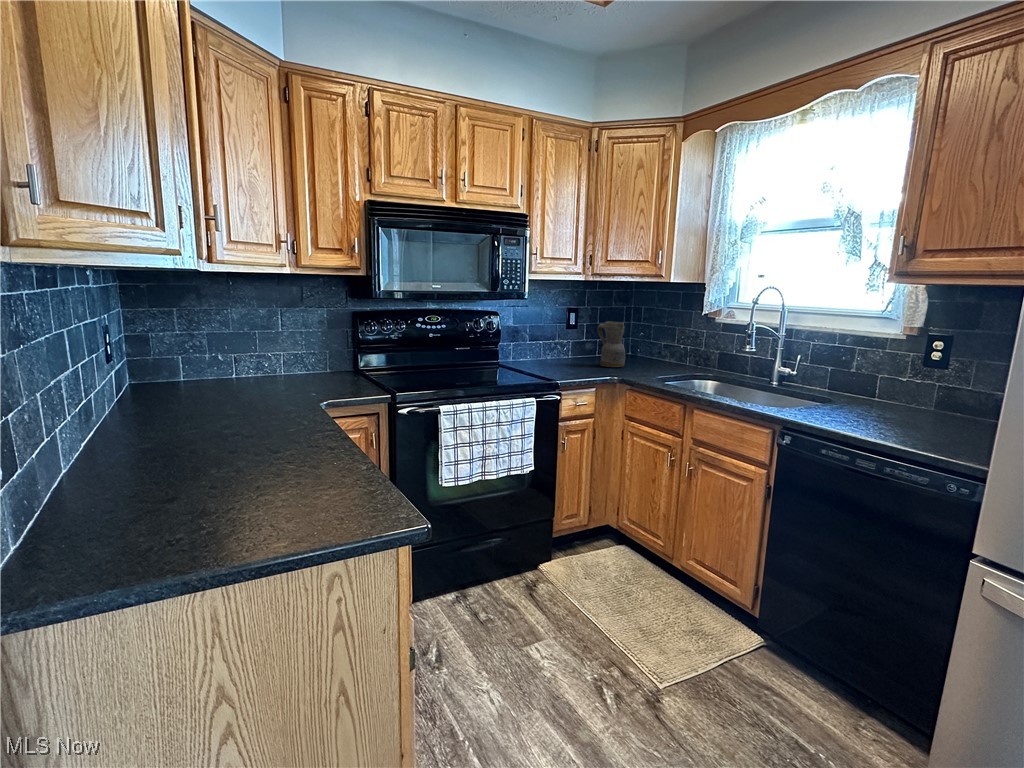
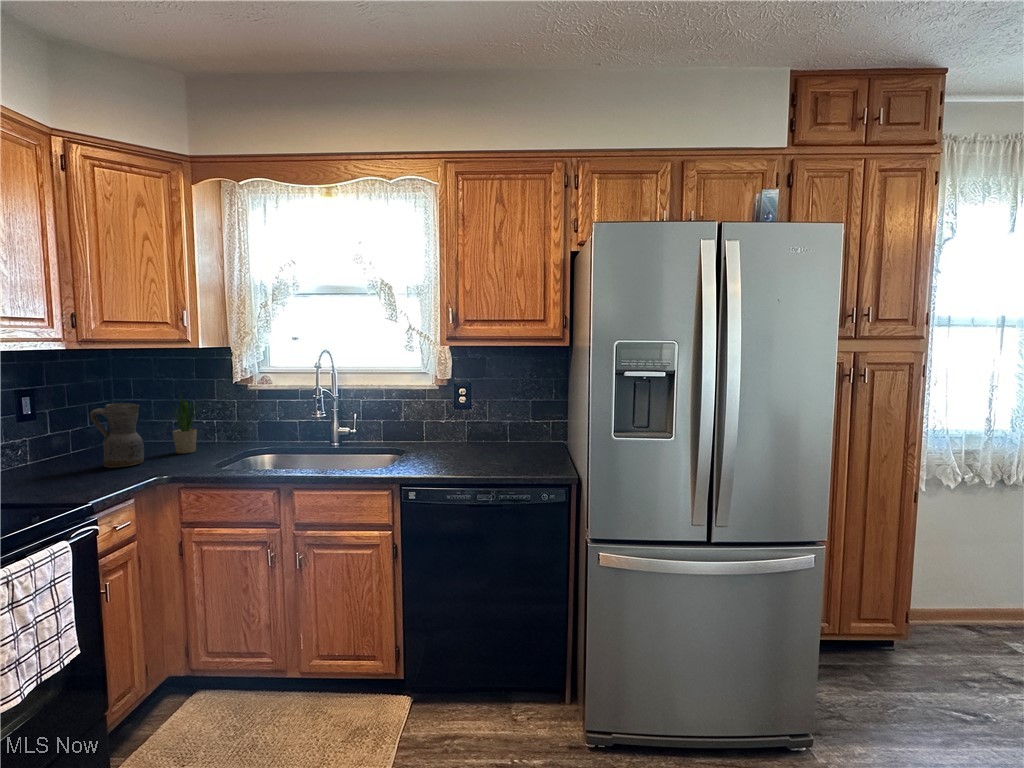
potted plant: none [652,317,674,367] -> present [172,393,199,454]

